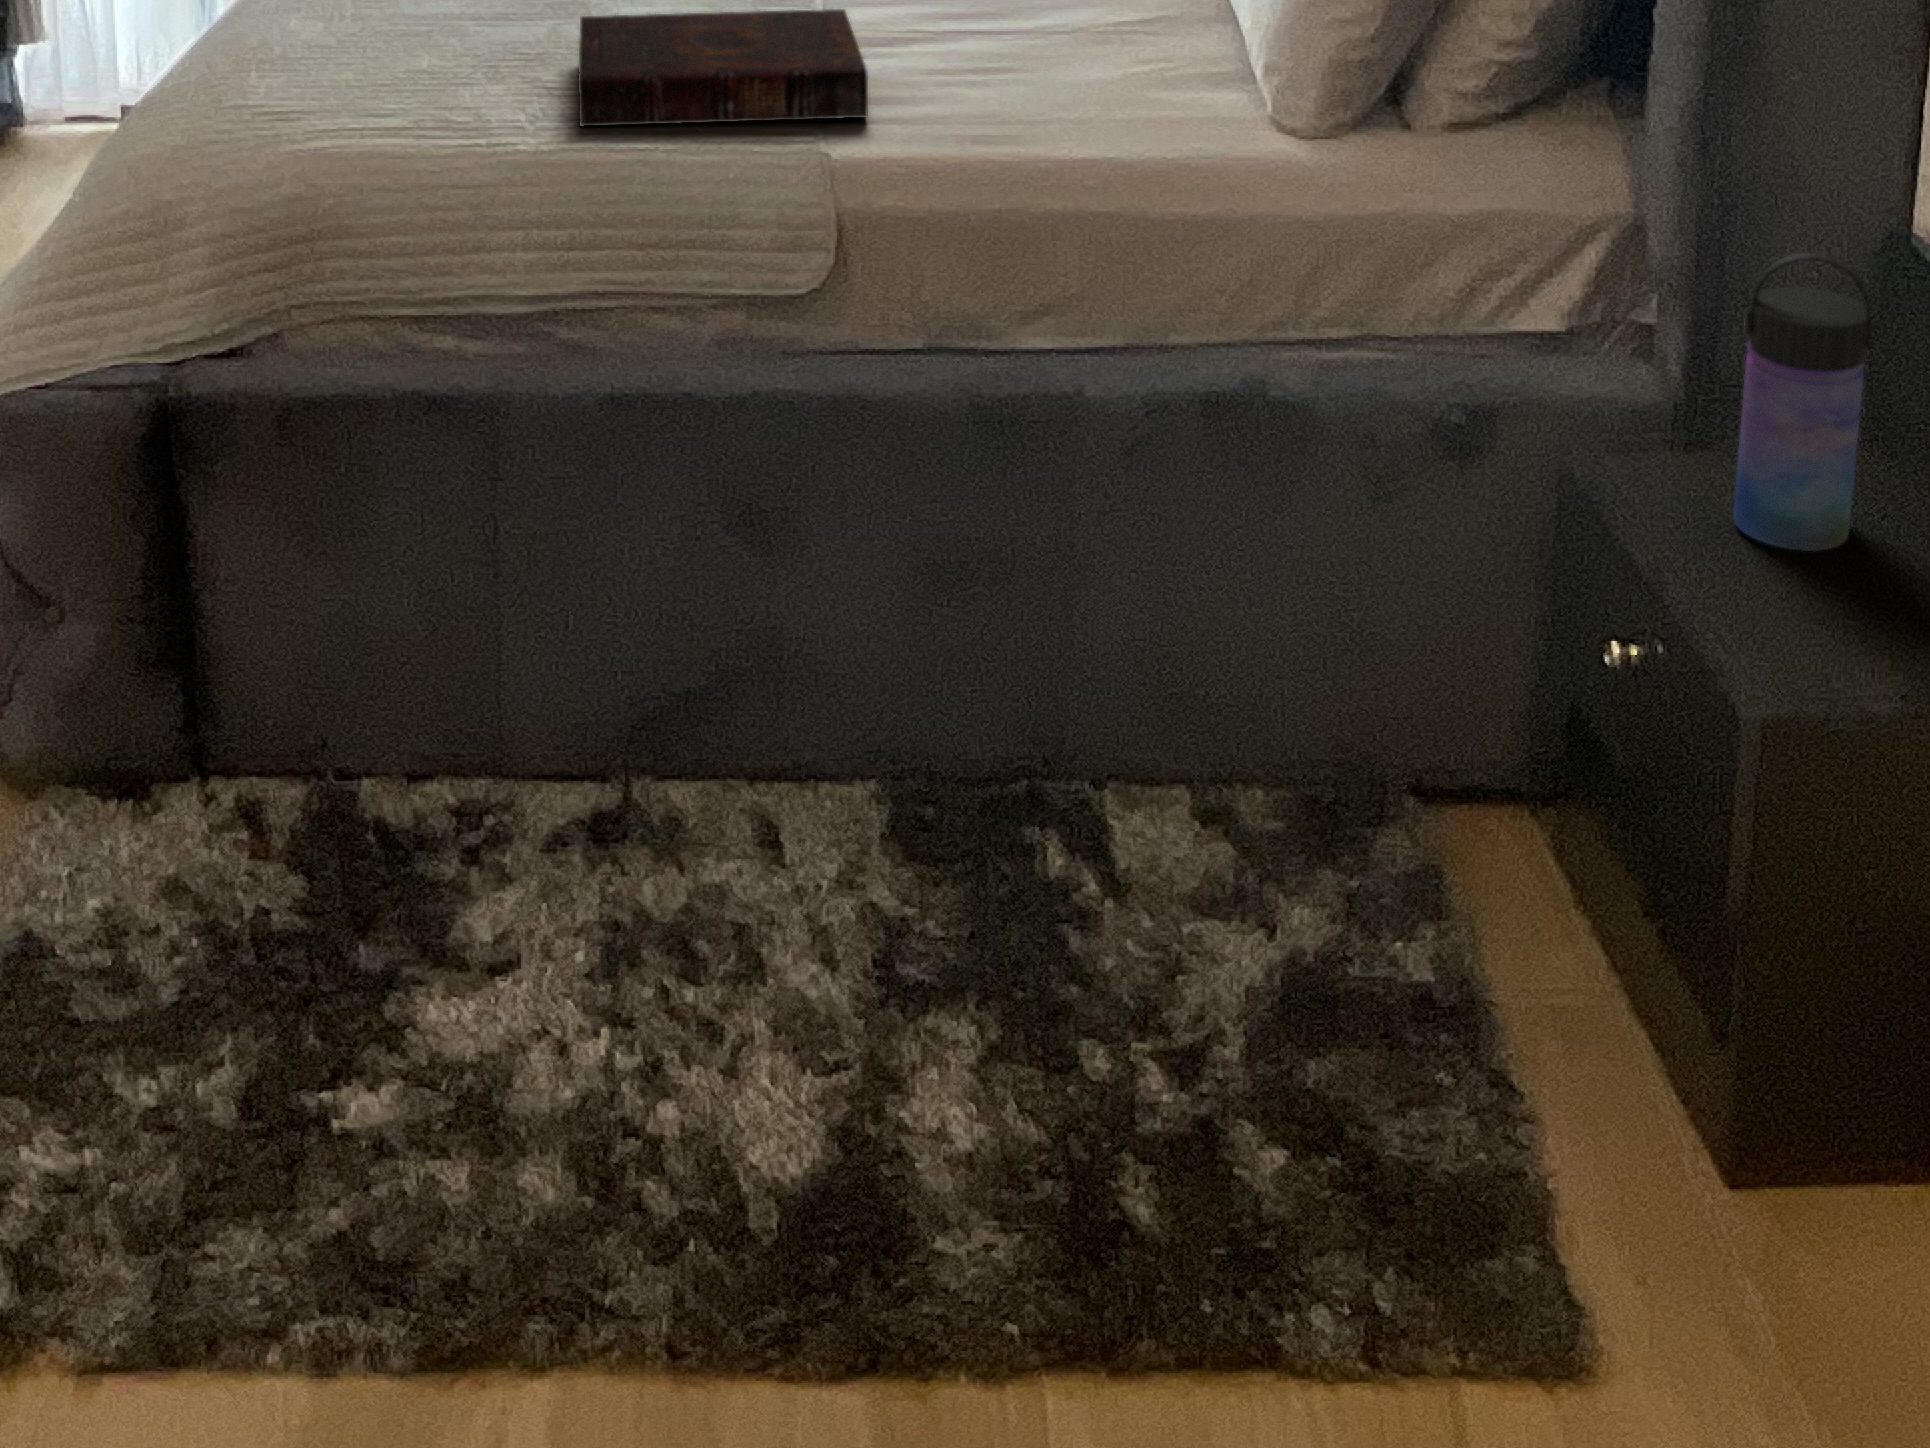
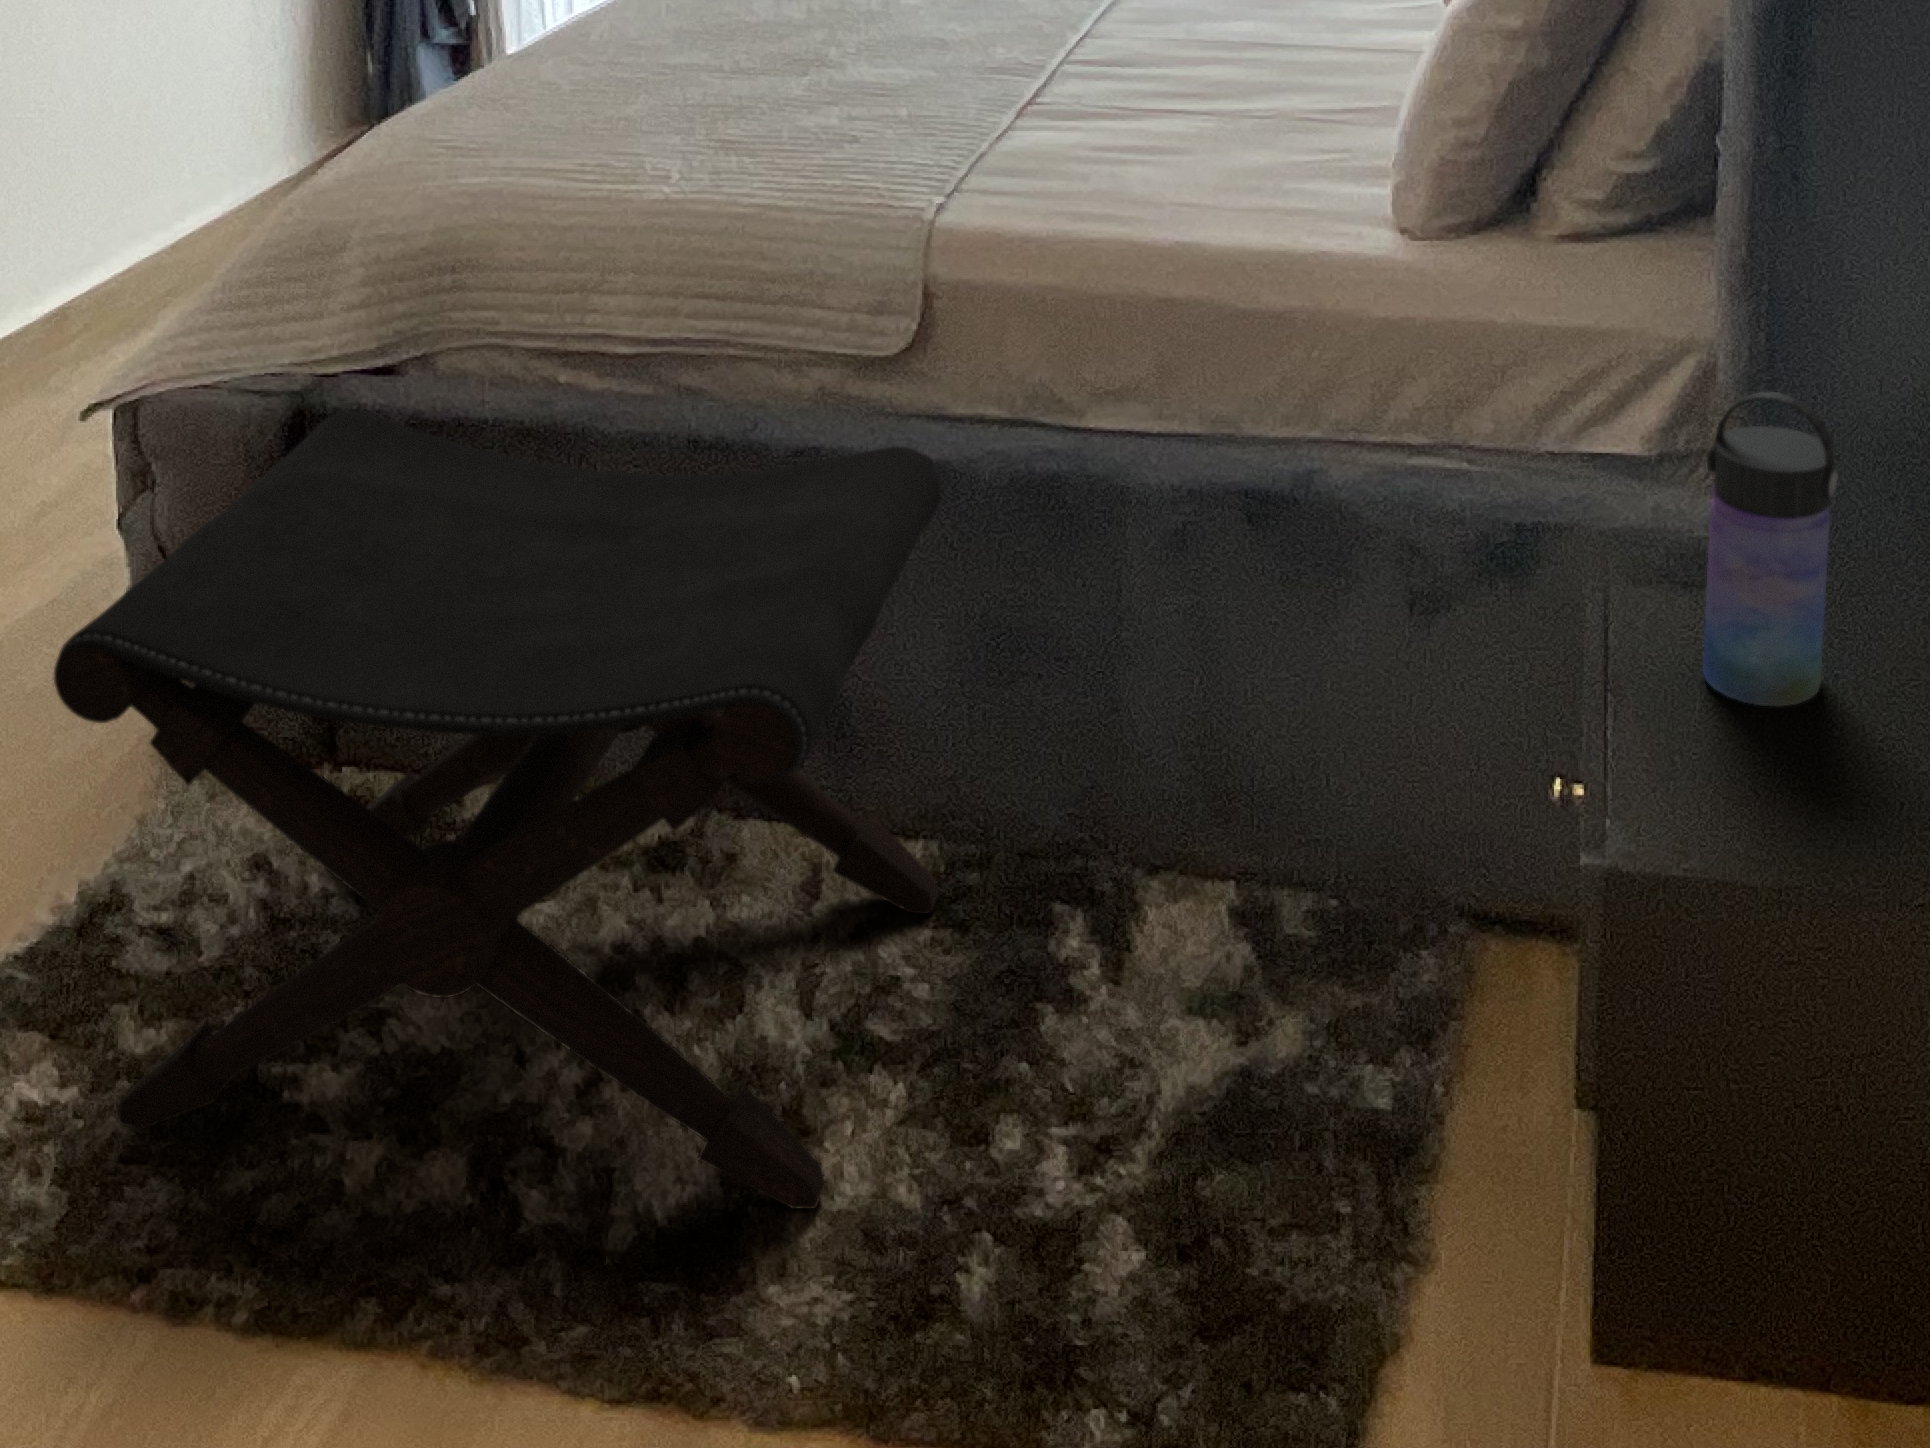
book: present [578,9,868,126] -> none [705,74,1017,188]
footstool: none [114,382,965,1182] -> present [54,411,941,1209]

